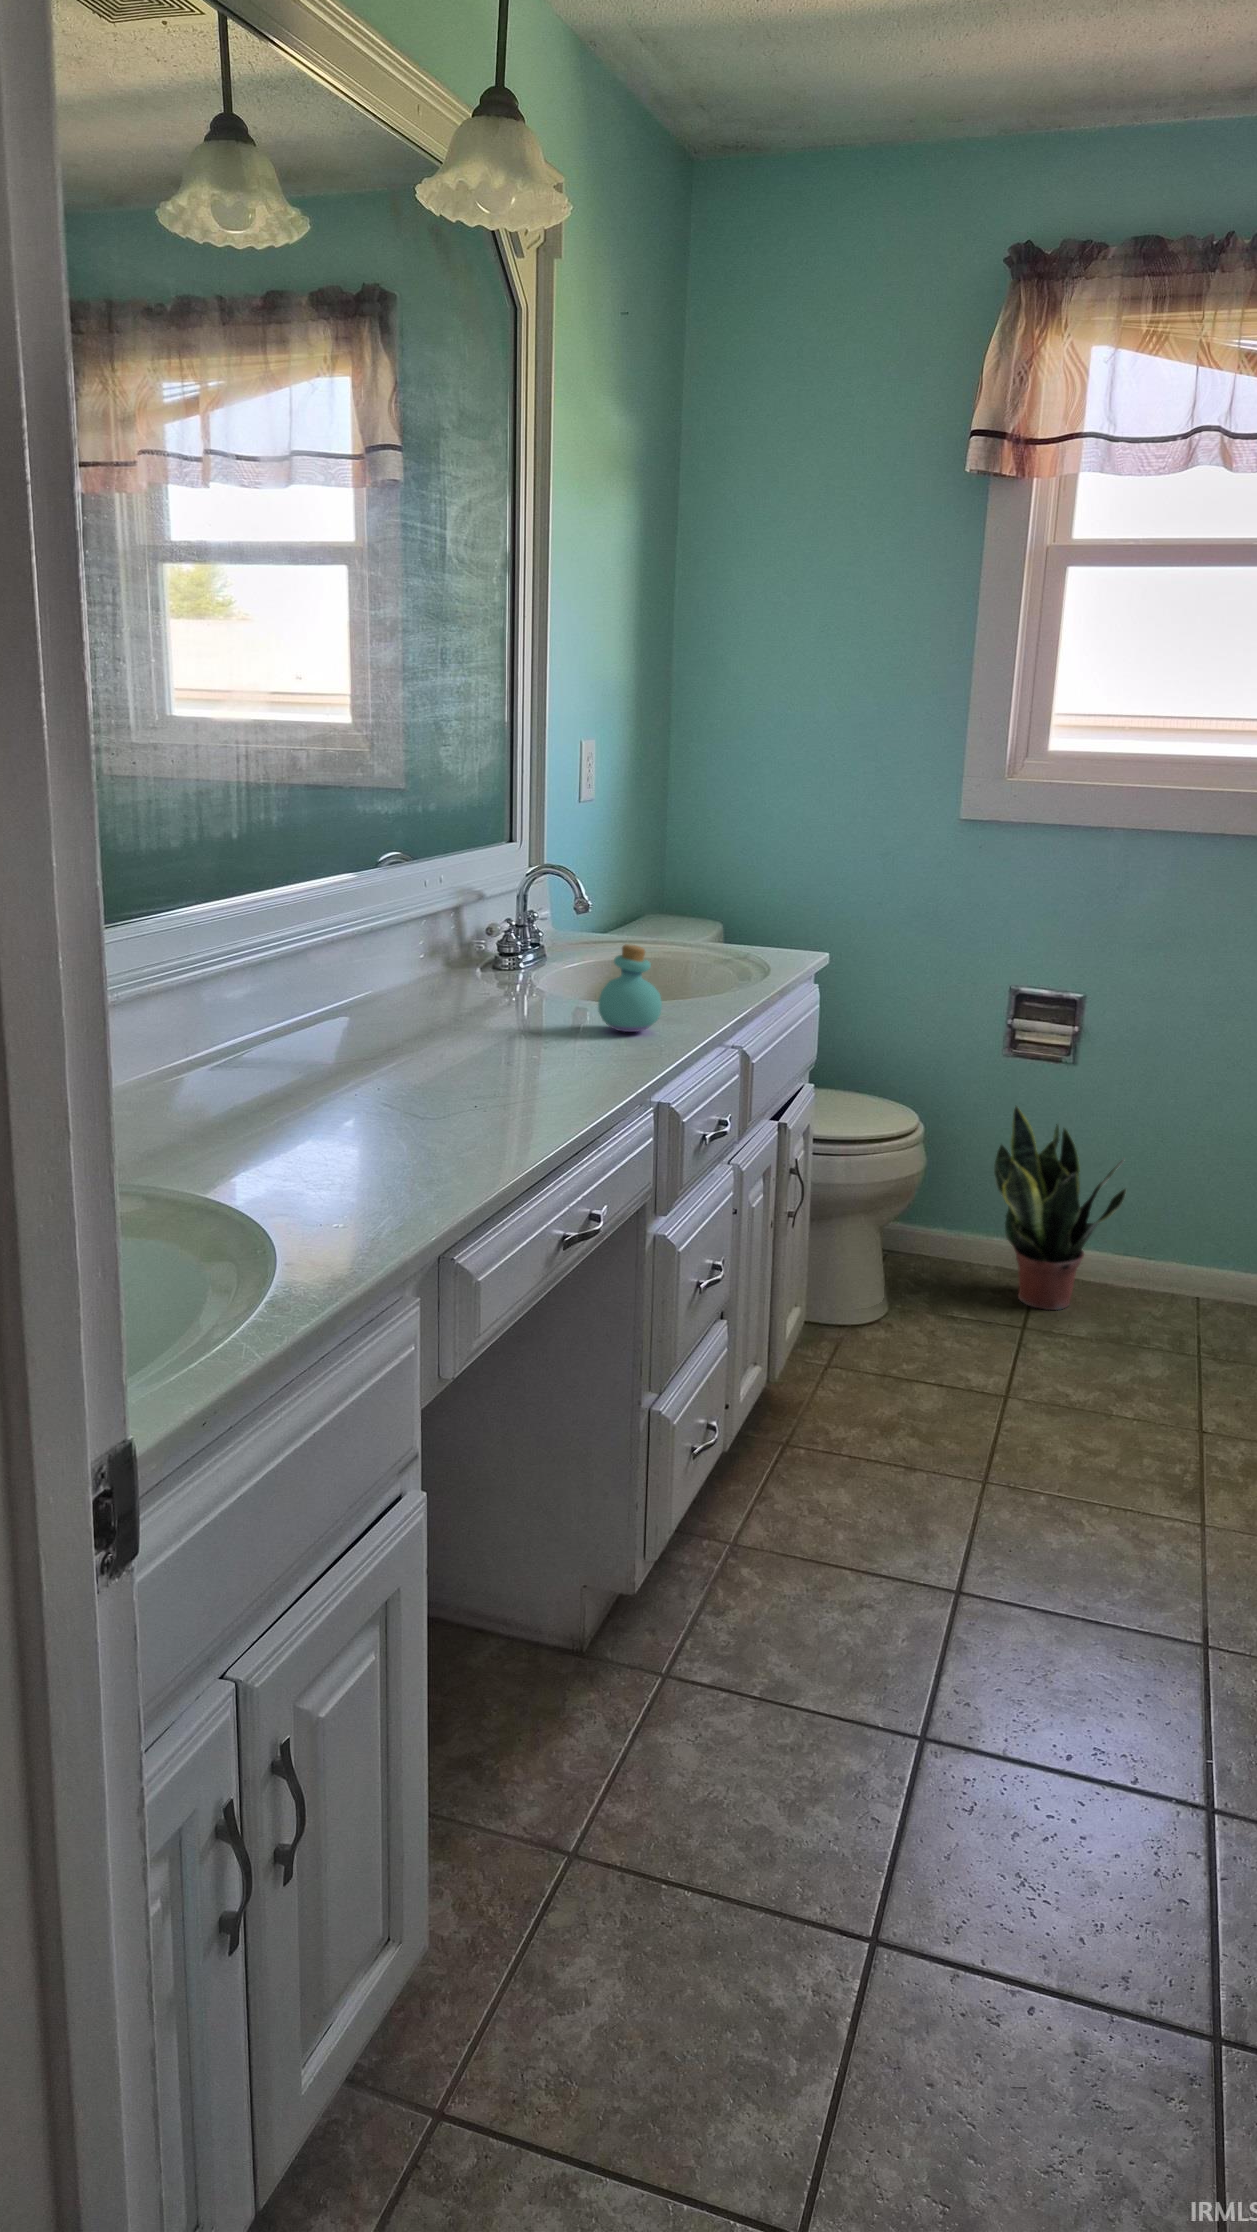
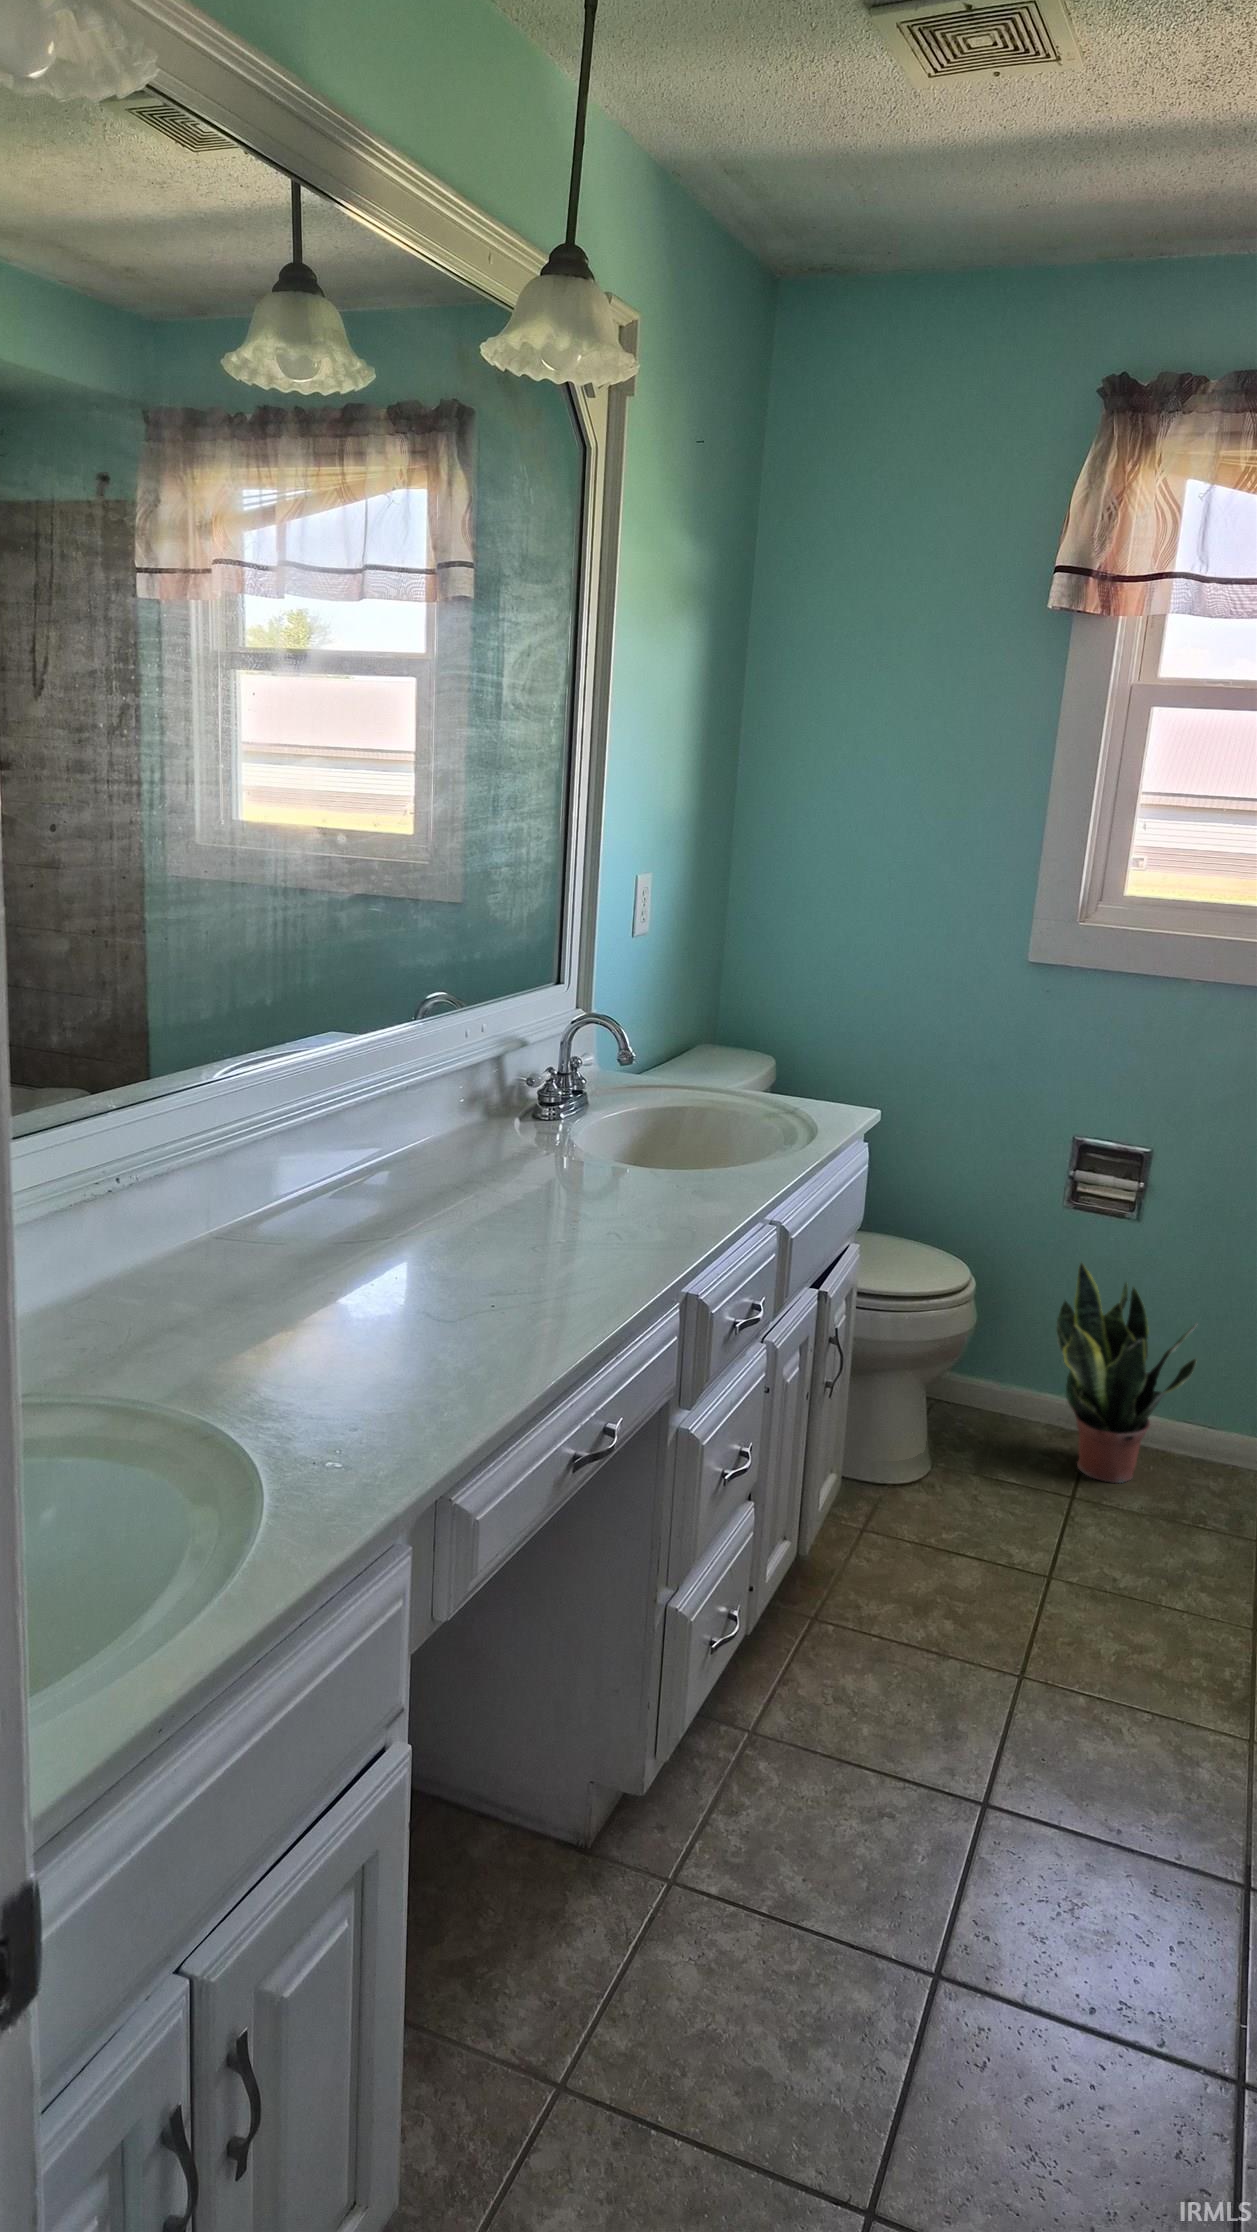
perfume bottle: present [598,944,662,1032] -> none [633,1121,698,1211]

